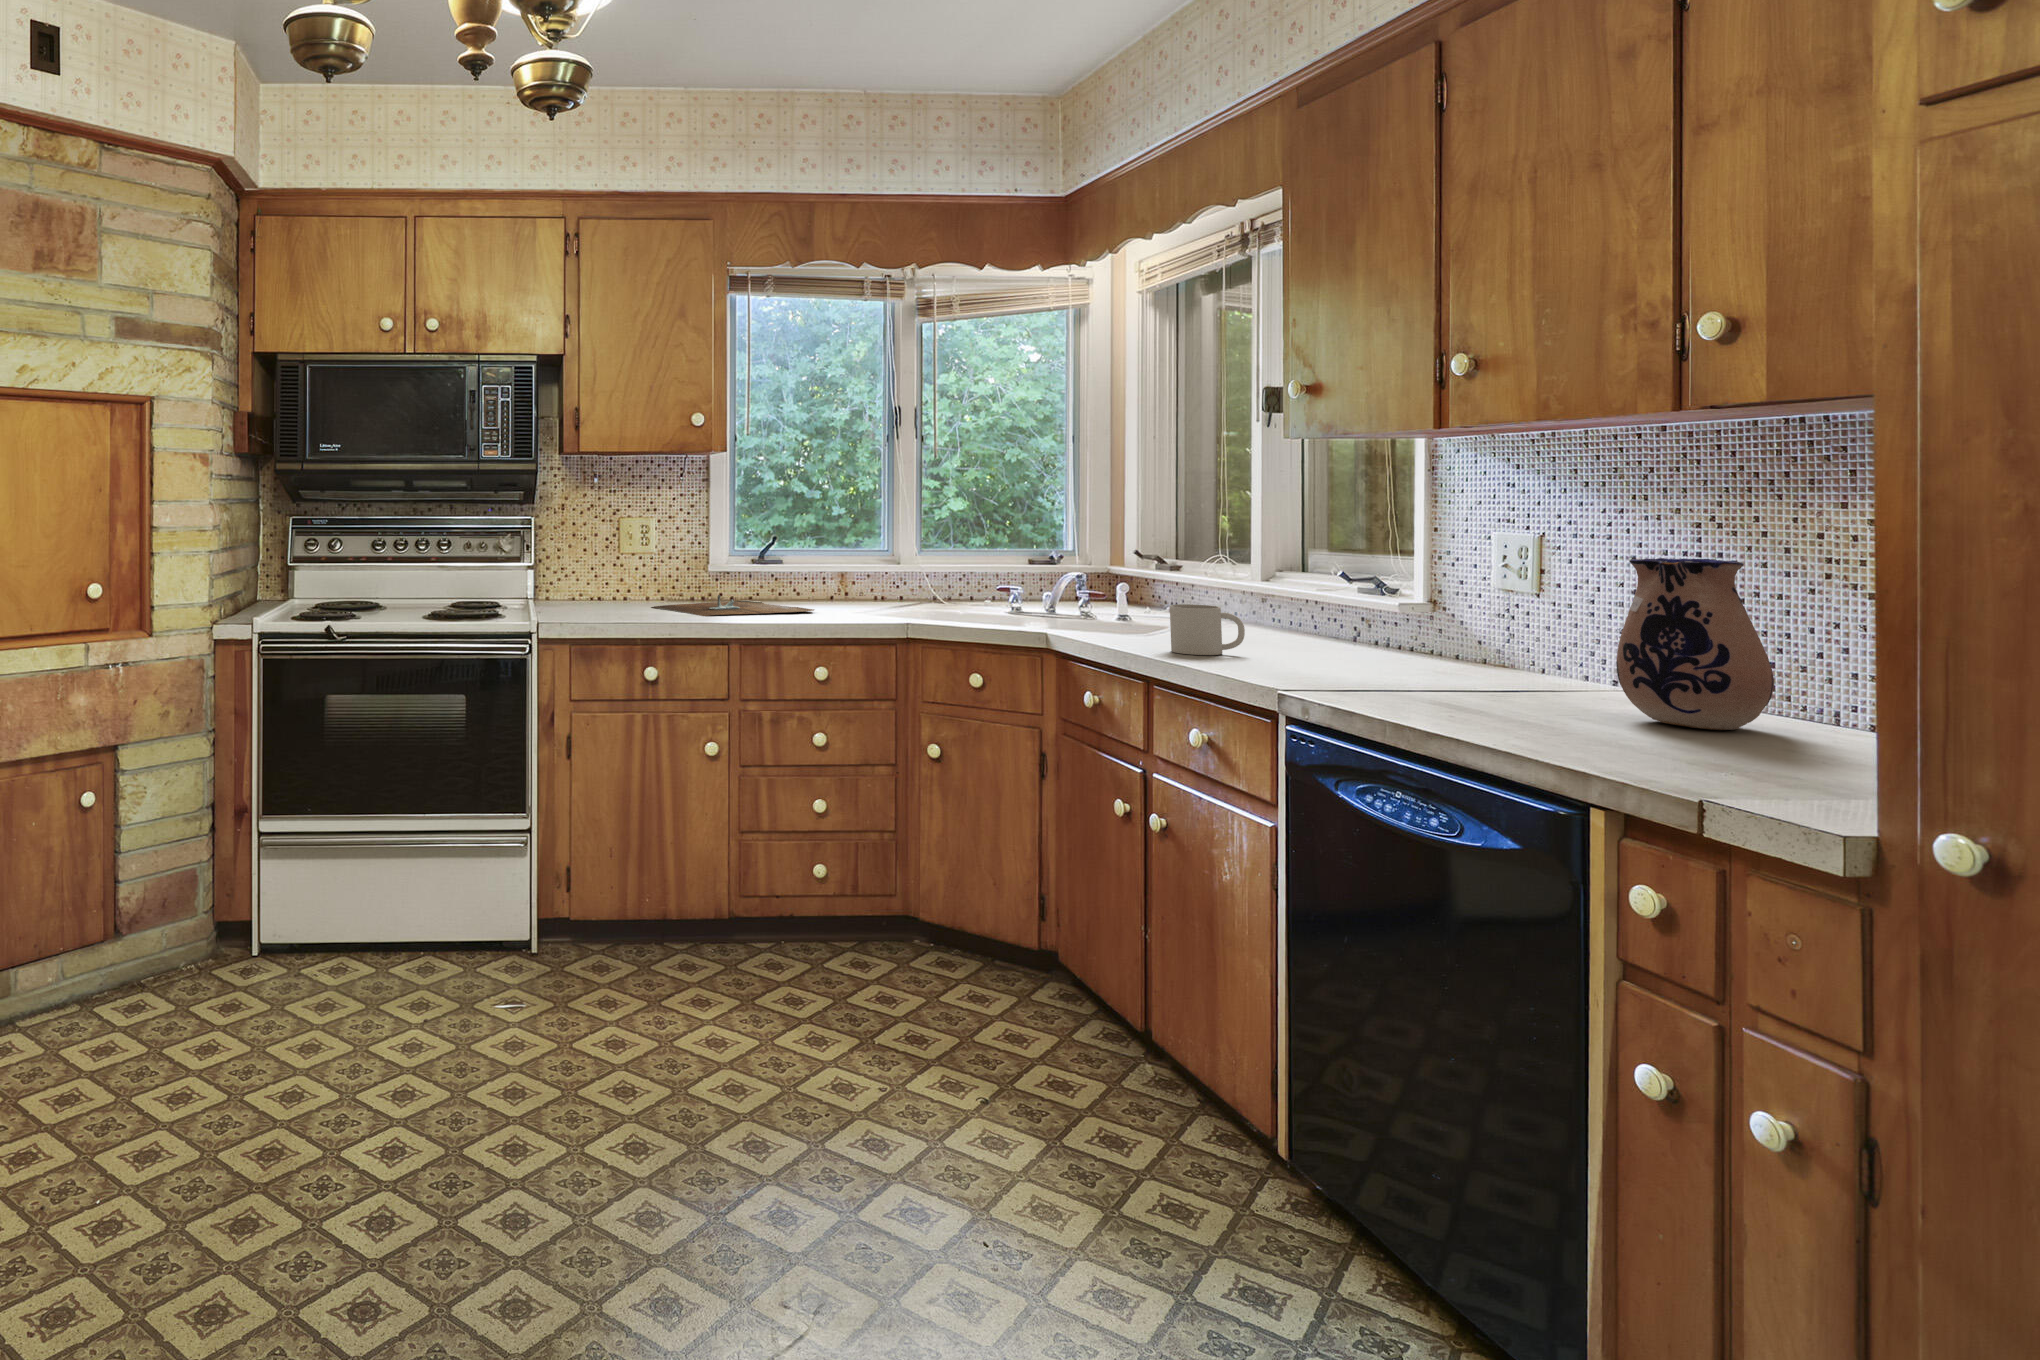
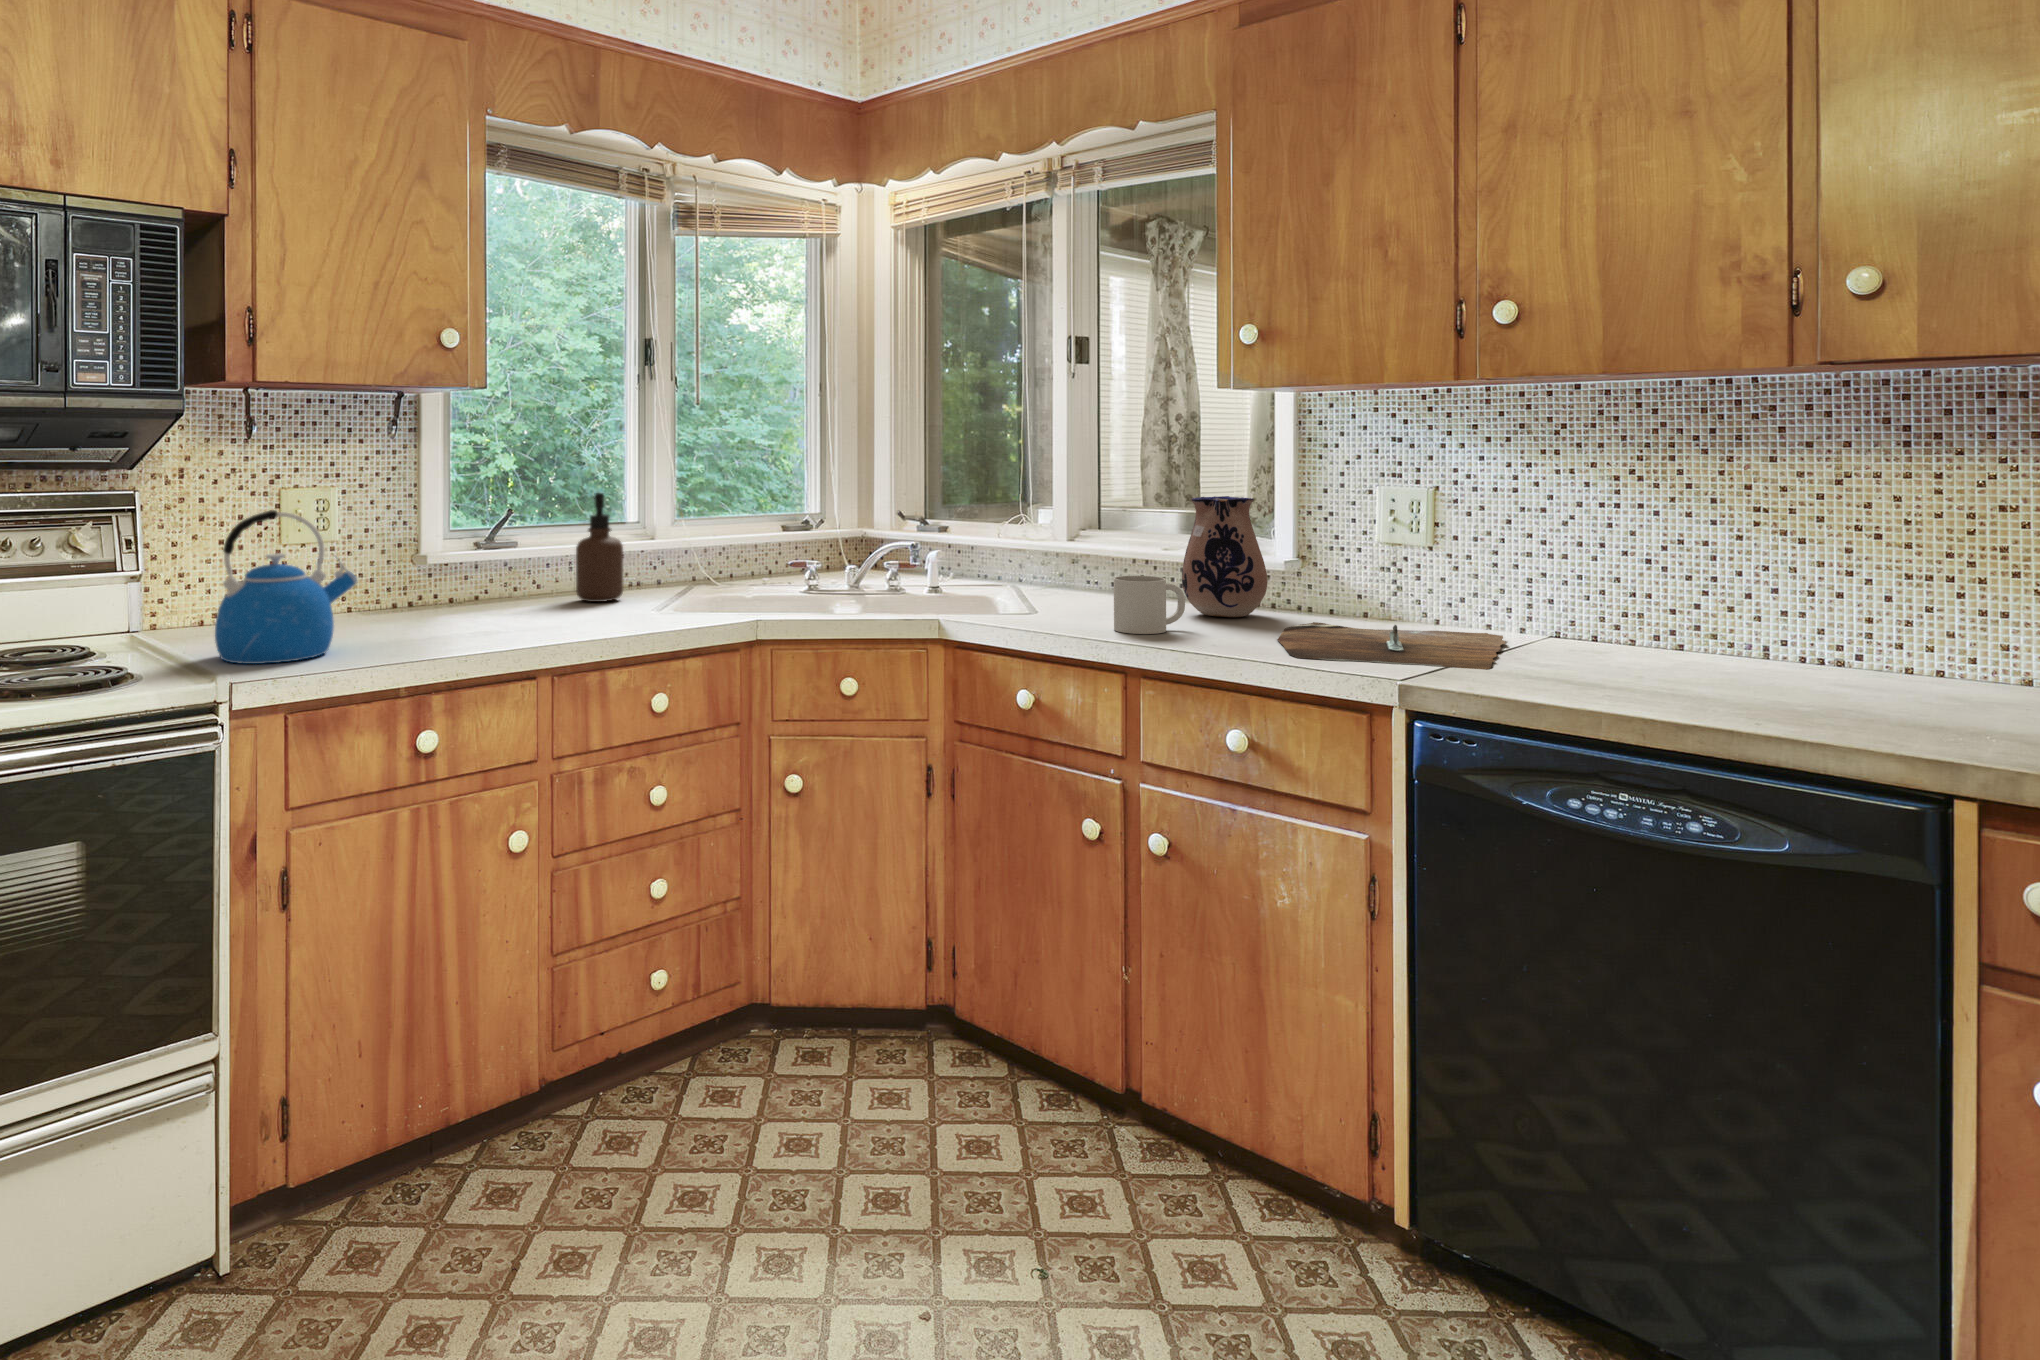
soap dispenser: none [816,525,852,606] -> present [576,493,624,602]
kettle: none [546,526,626,615] -> present [215,510,357,664]
ceramic pitcher: present [1616,558,1774,730] -> present [1182,496,1268,617]
cutting board: present [652,595,814,616] -> present [1277,622,1505,669]

